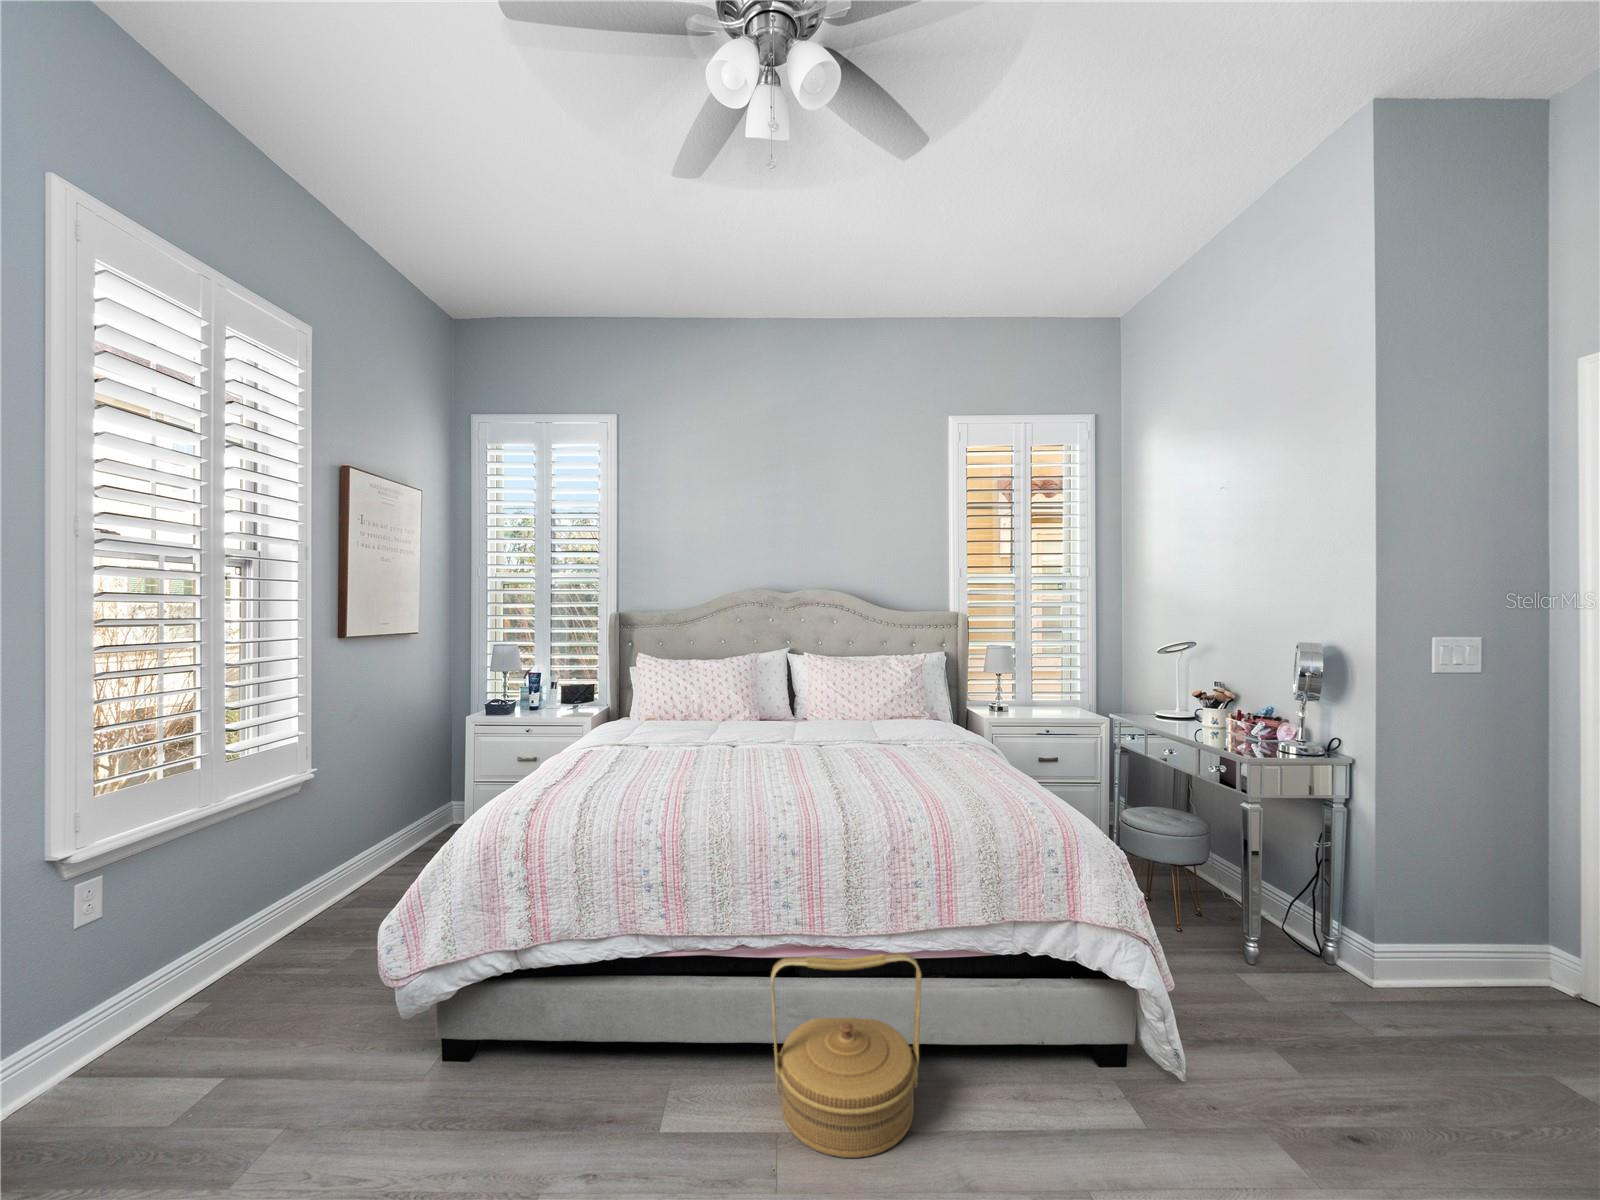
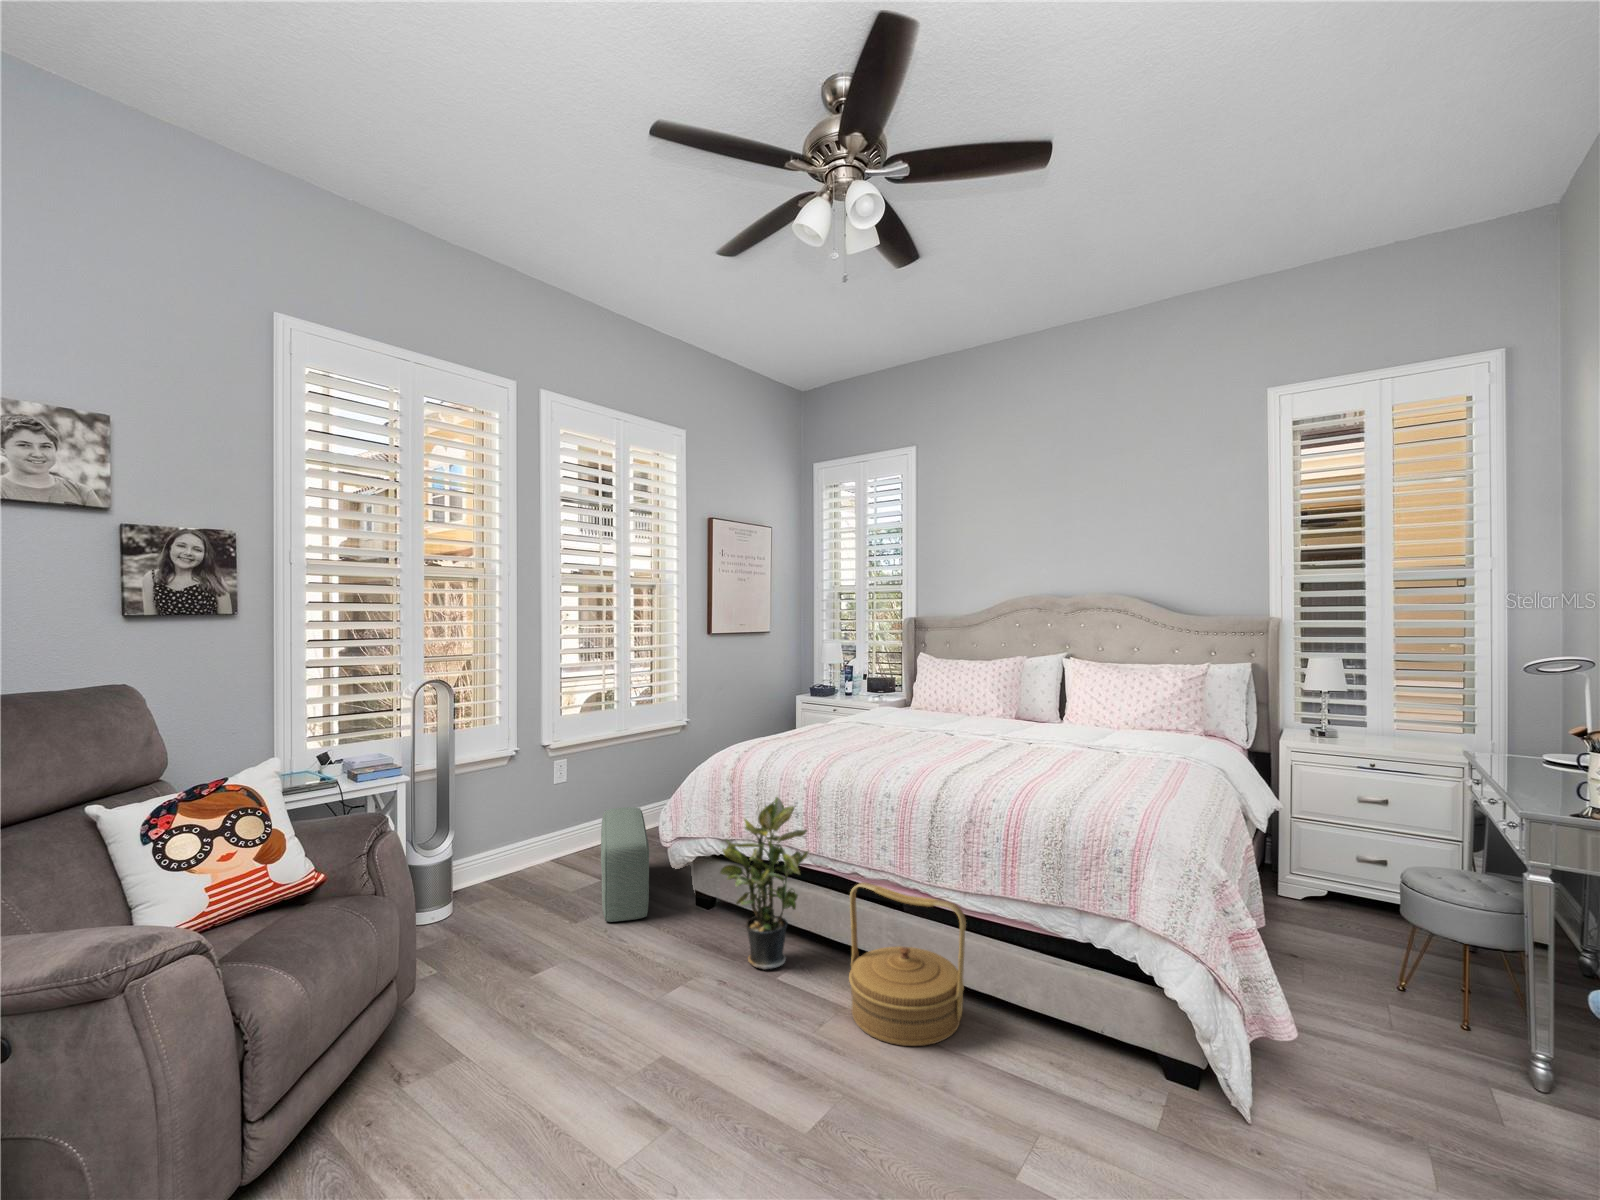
potted plant: none [552,870,682,1125] -> present [720,797,808,970]
pouf: none [222,930,375,1153] -> present [601,807,649,922]

